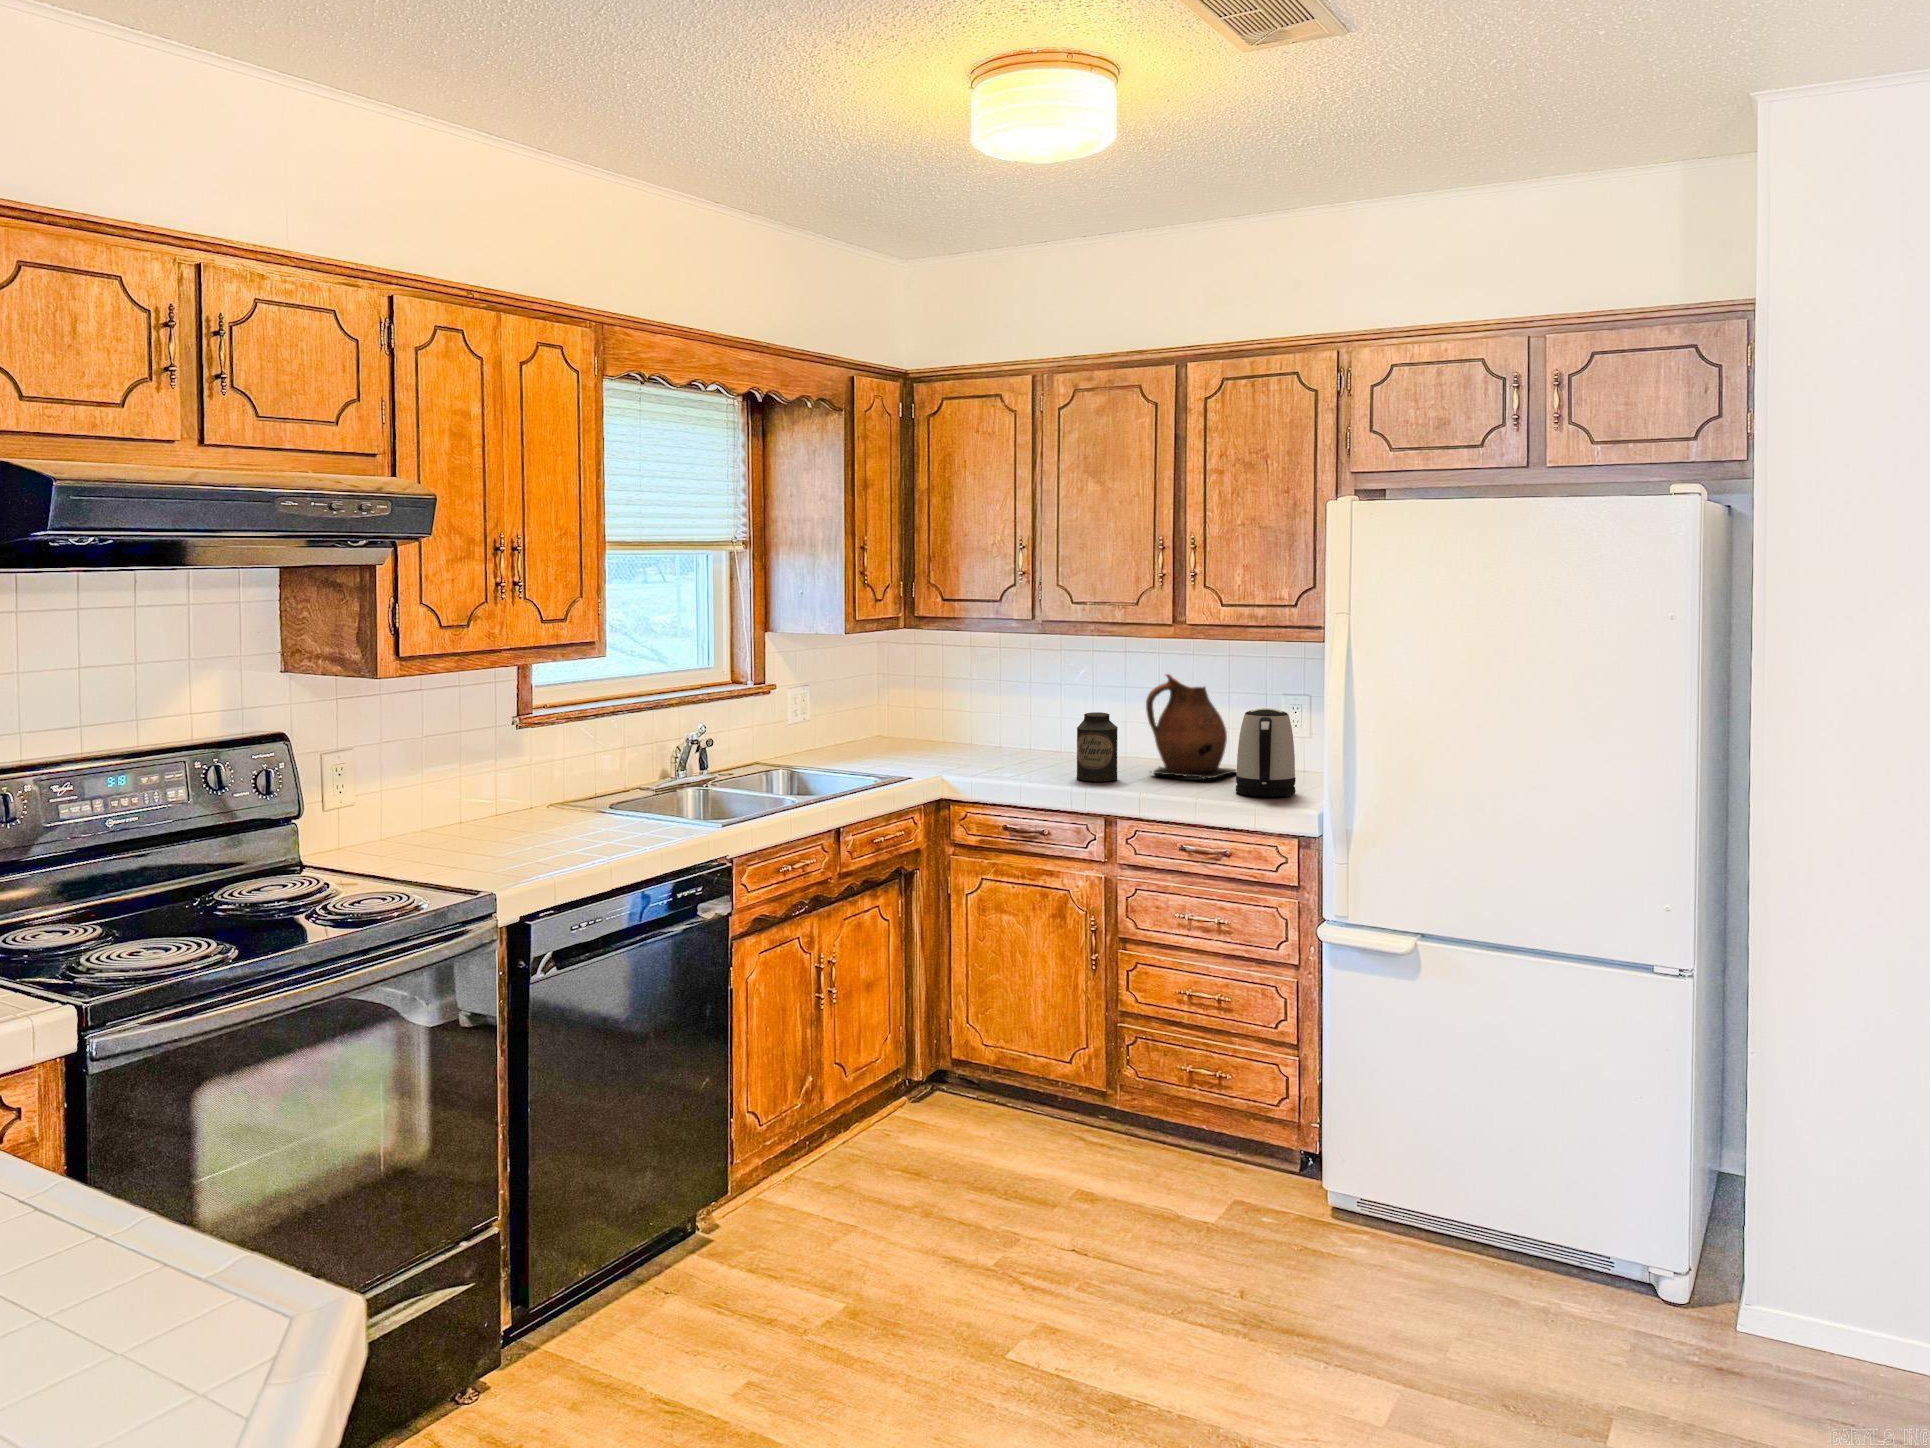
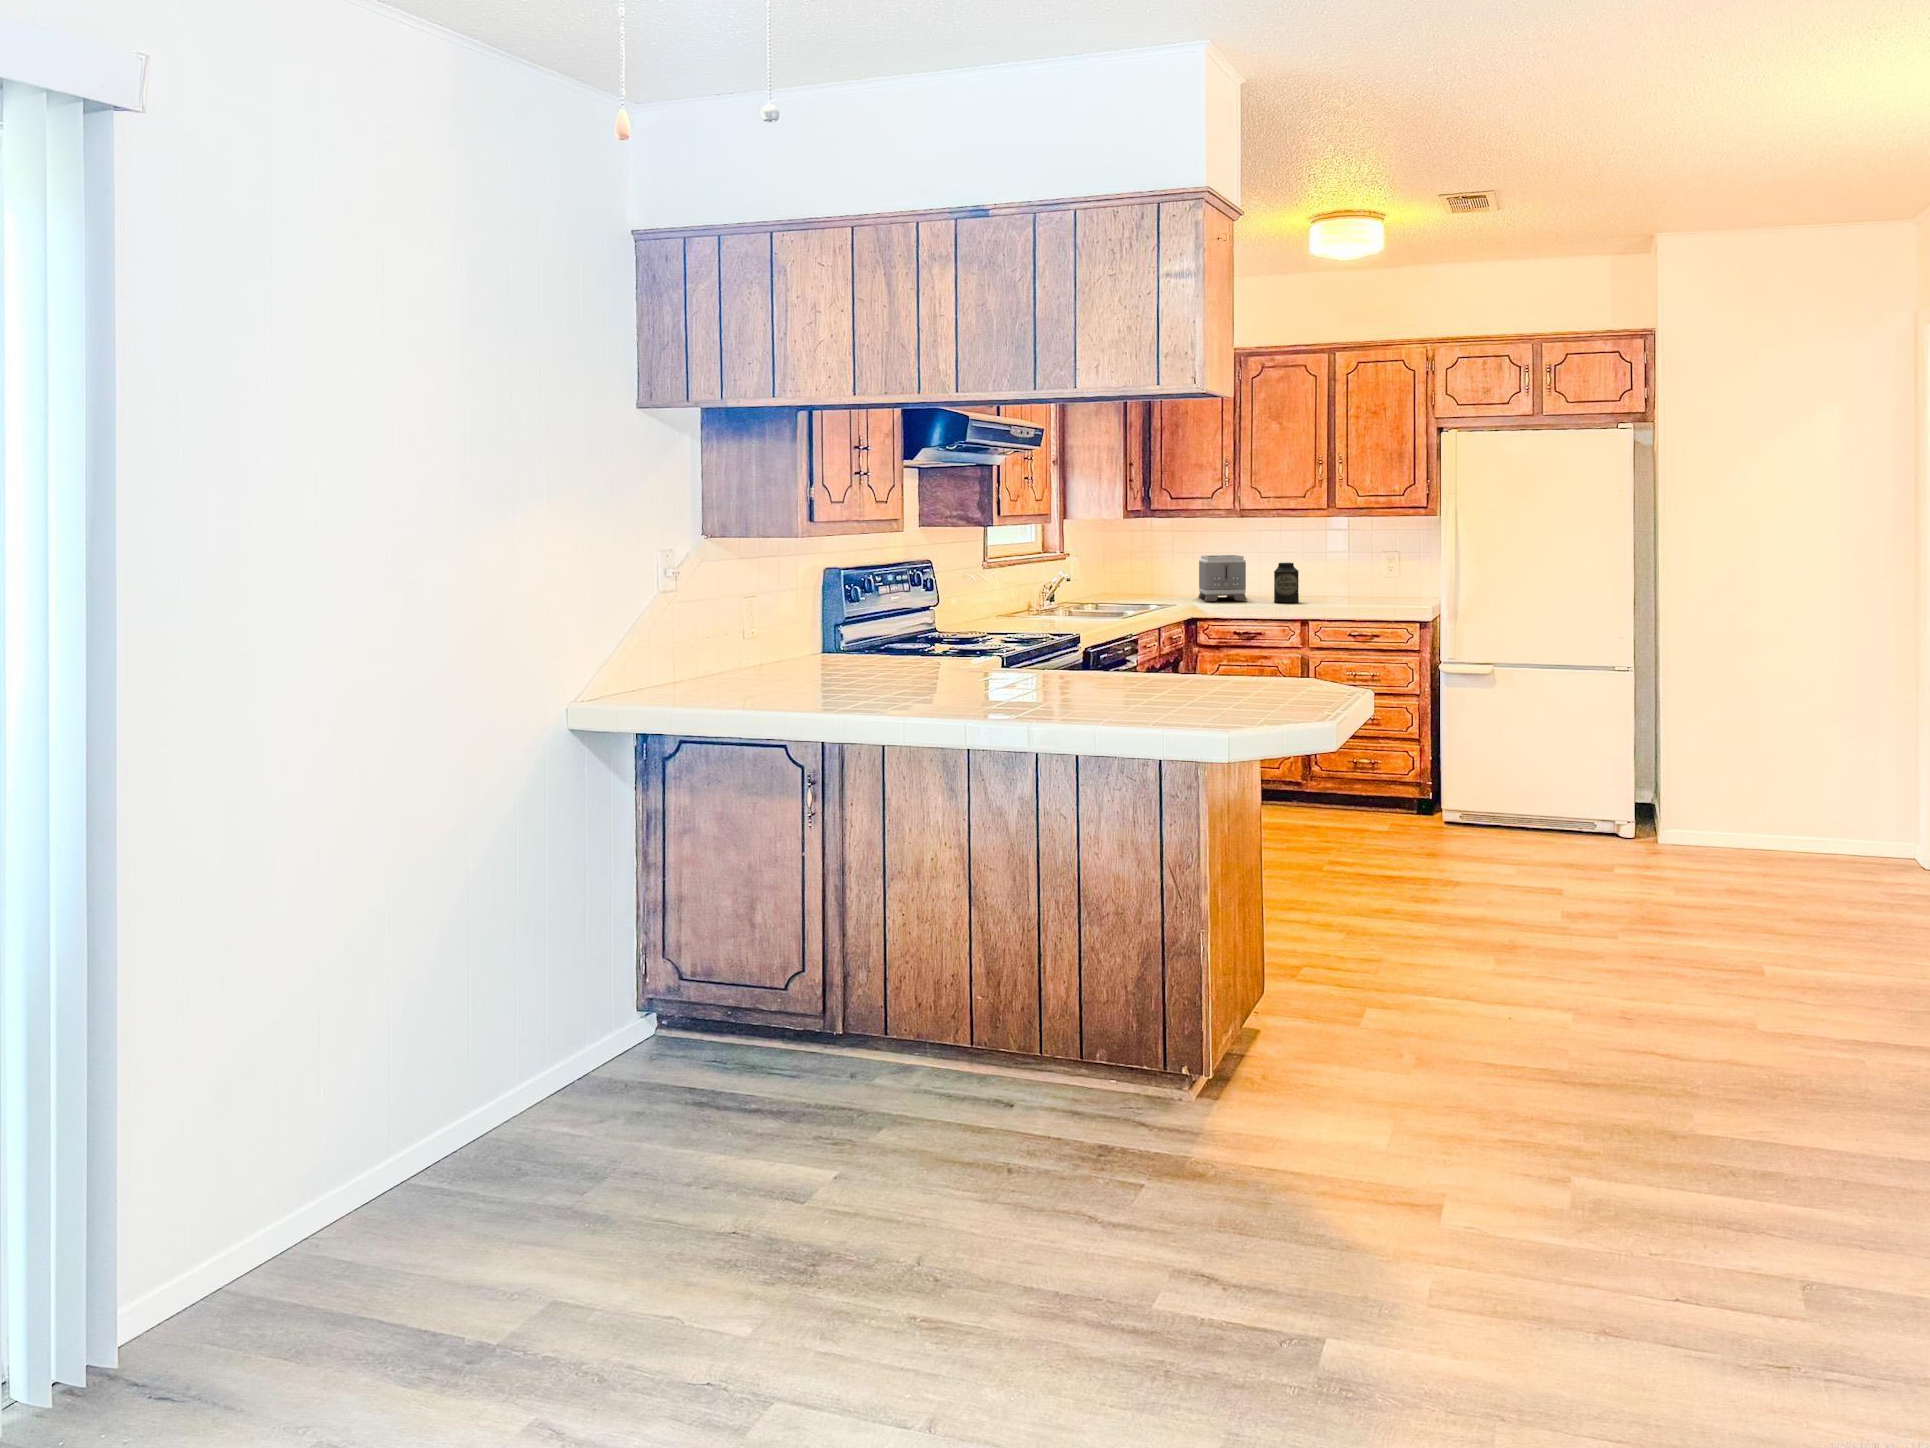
ceramic pitcher: present [1146,674,1236,779] -> none [1310,539,1364,600]
toaster: none [971,690,1050,771] -> present [1198,555,1247,601]
kettle: present [1236,708,1296,796] -> none [1374,555,1409,604]

